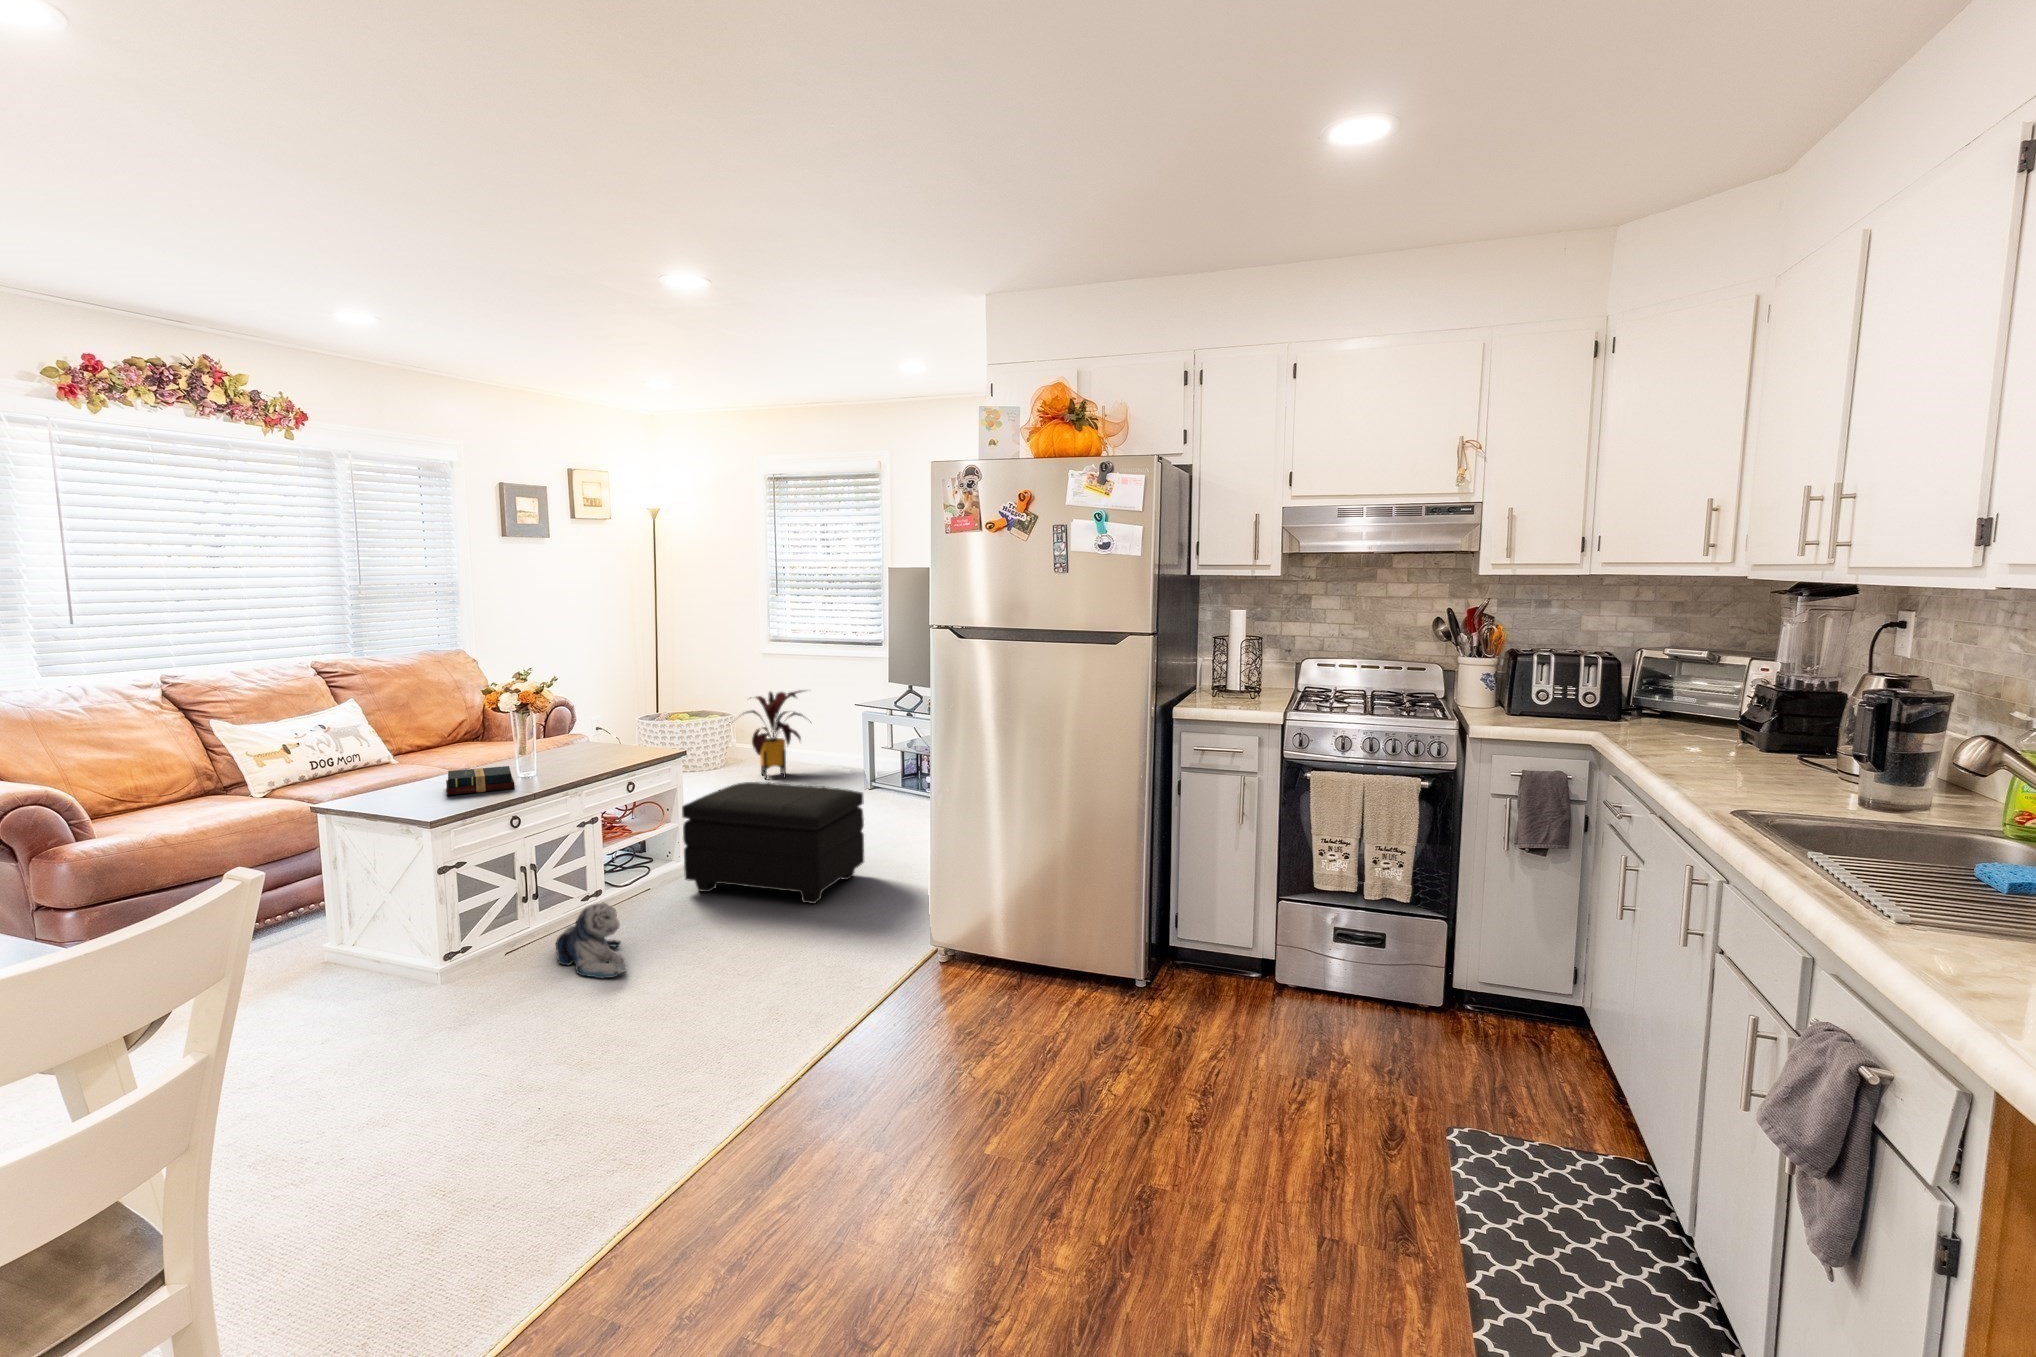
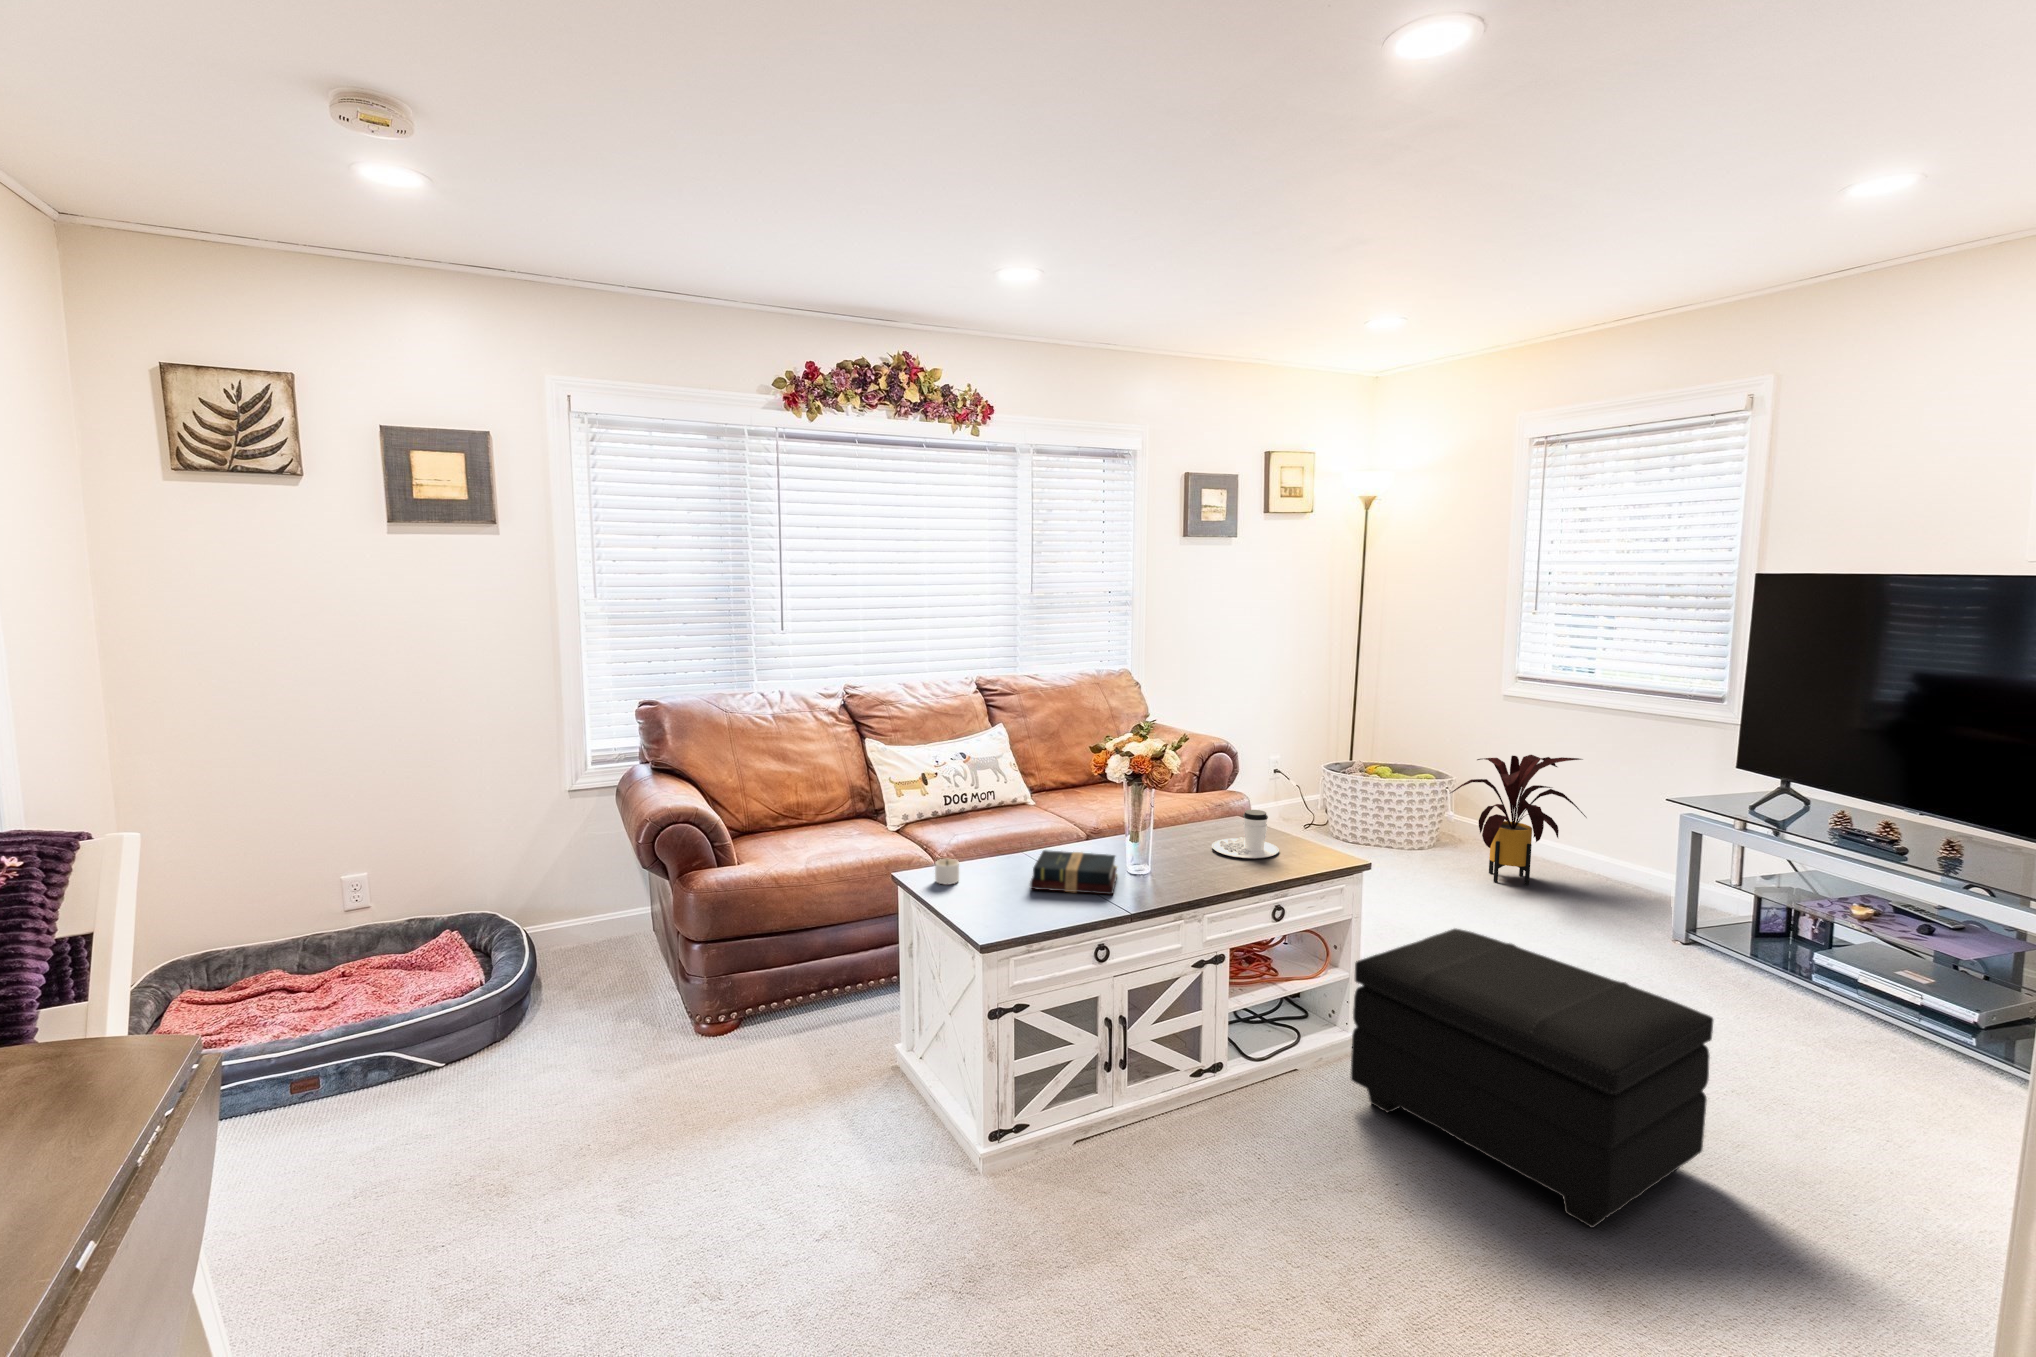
coffee cup: none [575,729,624,761] -> present [1212,810,1279,858]
candle: none [357,786,388,805] -> present [935,859,959,884]
plush toy: present [556,903,627,978] -> none [1130,1132,1230,1289]

